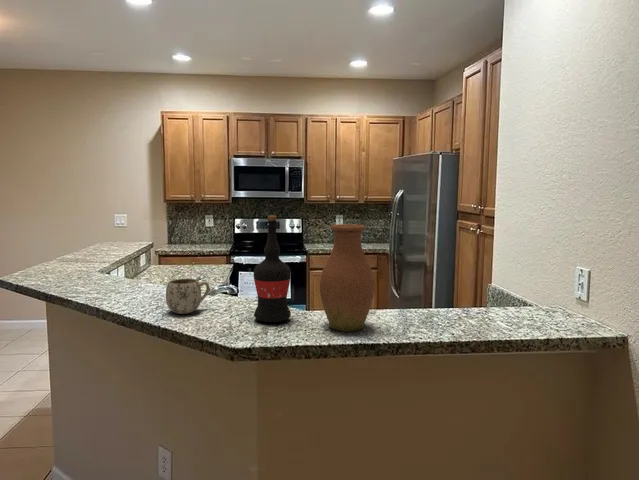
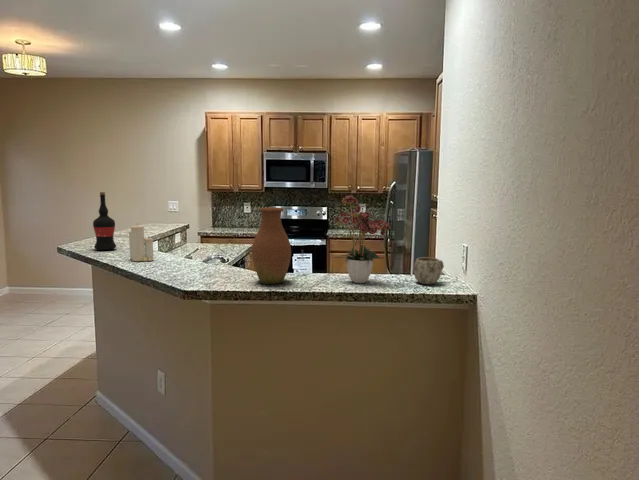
flower arrangement: none [423,202,505,323] -> present [335,196,391,283]
wine bottle: present [253,215,291,322] -> present [93,192,116,250]
candle: none [116,246,152,301] -> present [129,225,153,261]
mug: present [166,278,210,314] -> present [414,257,444,284]

